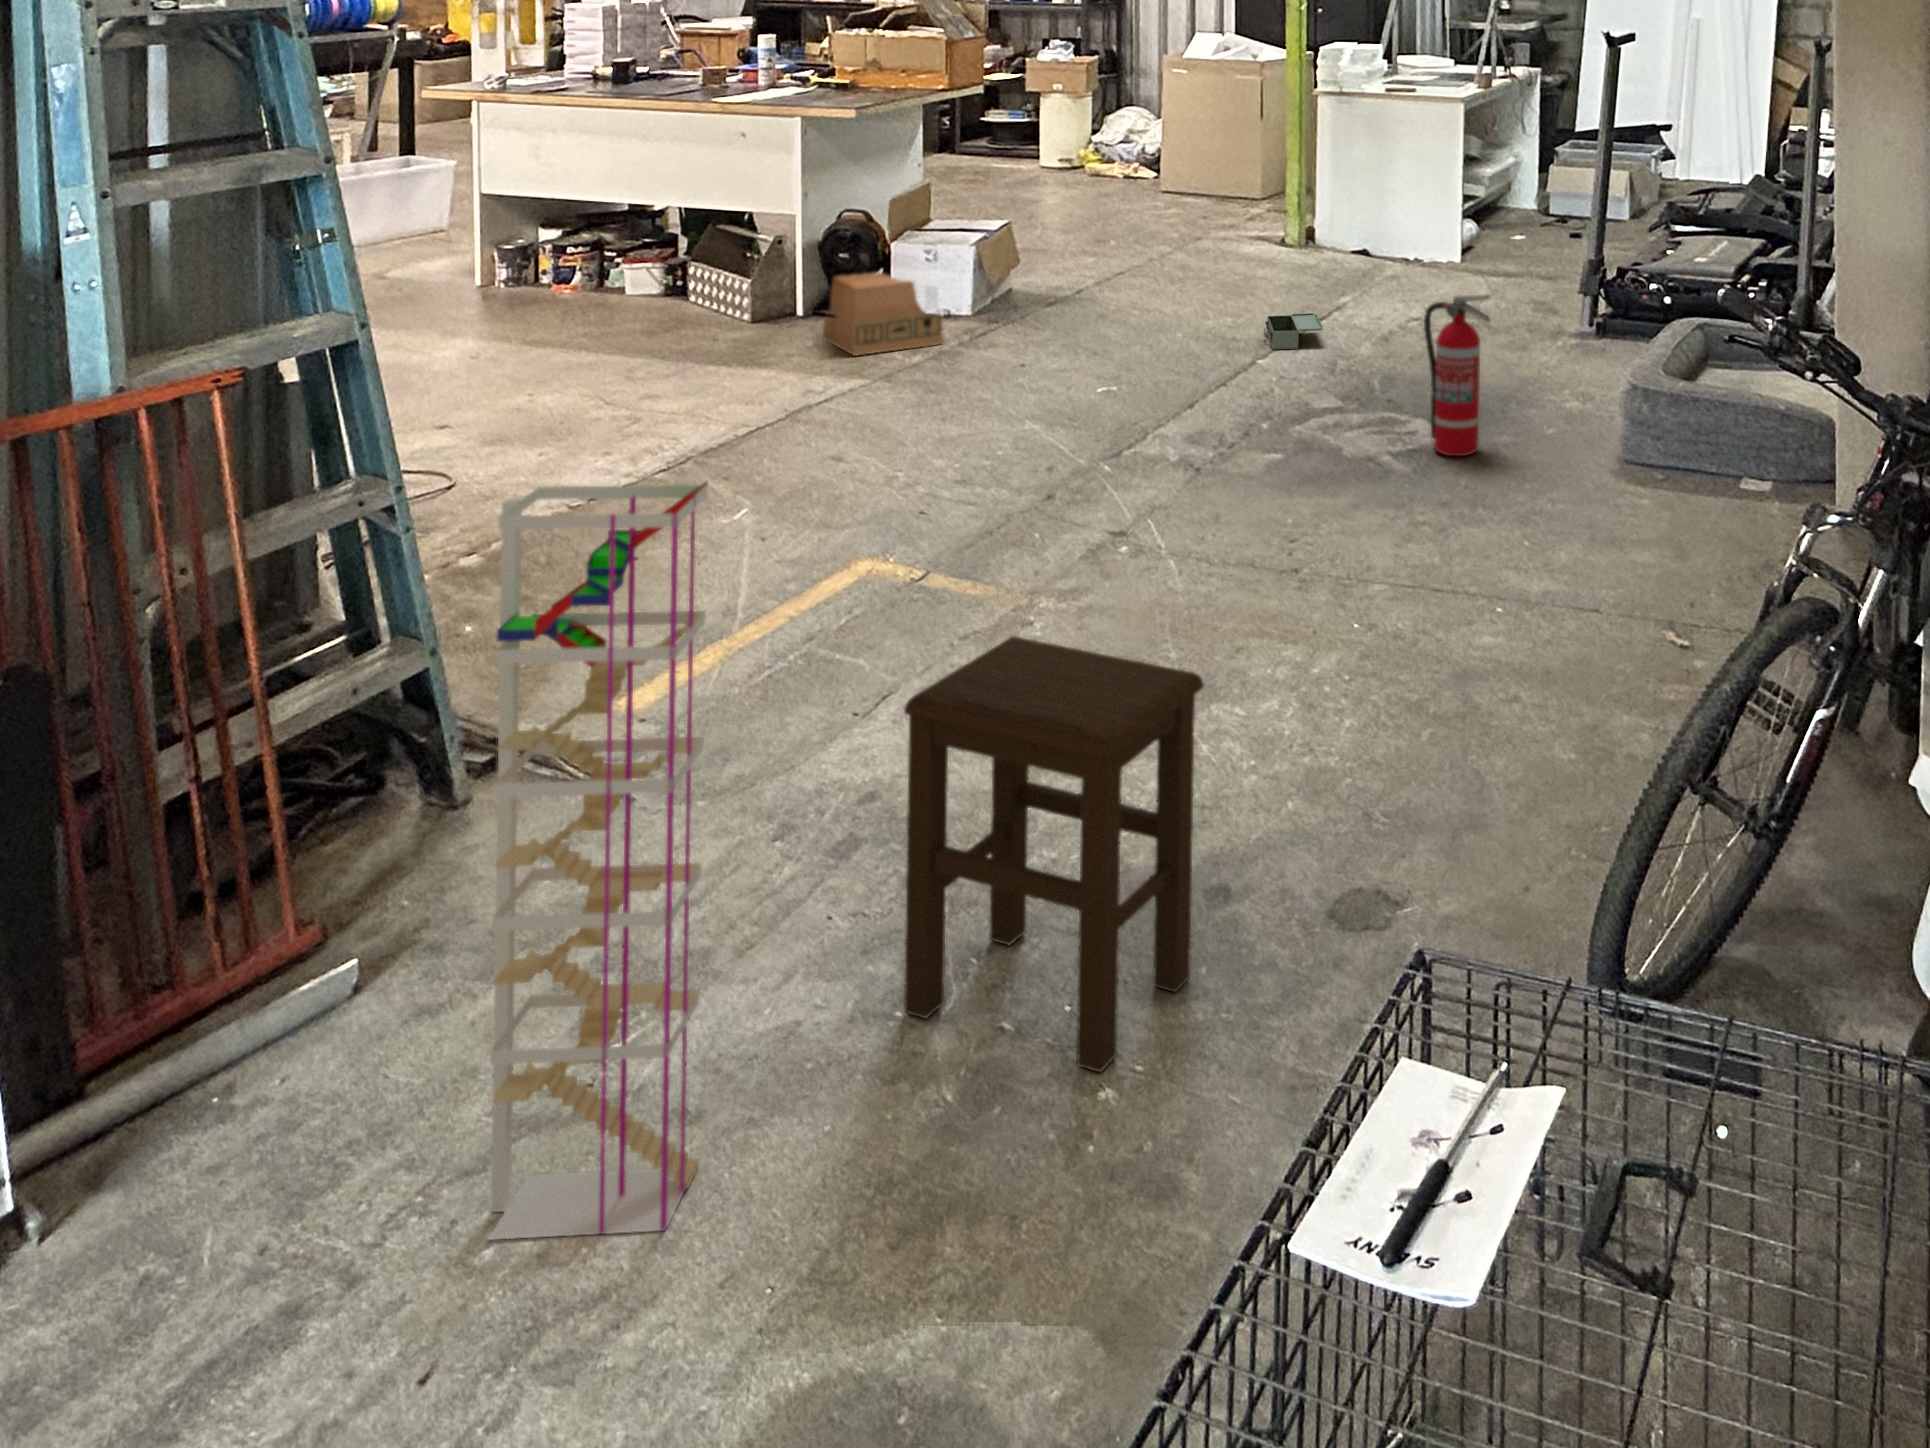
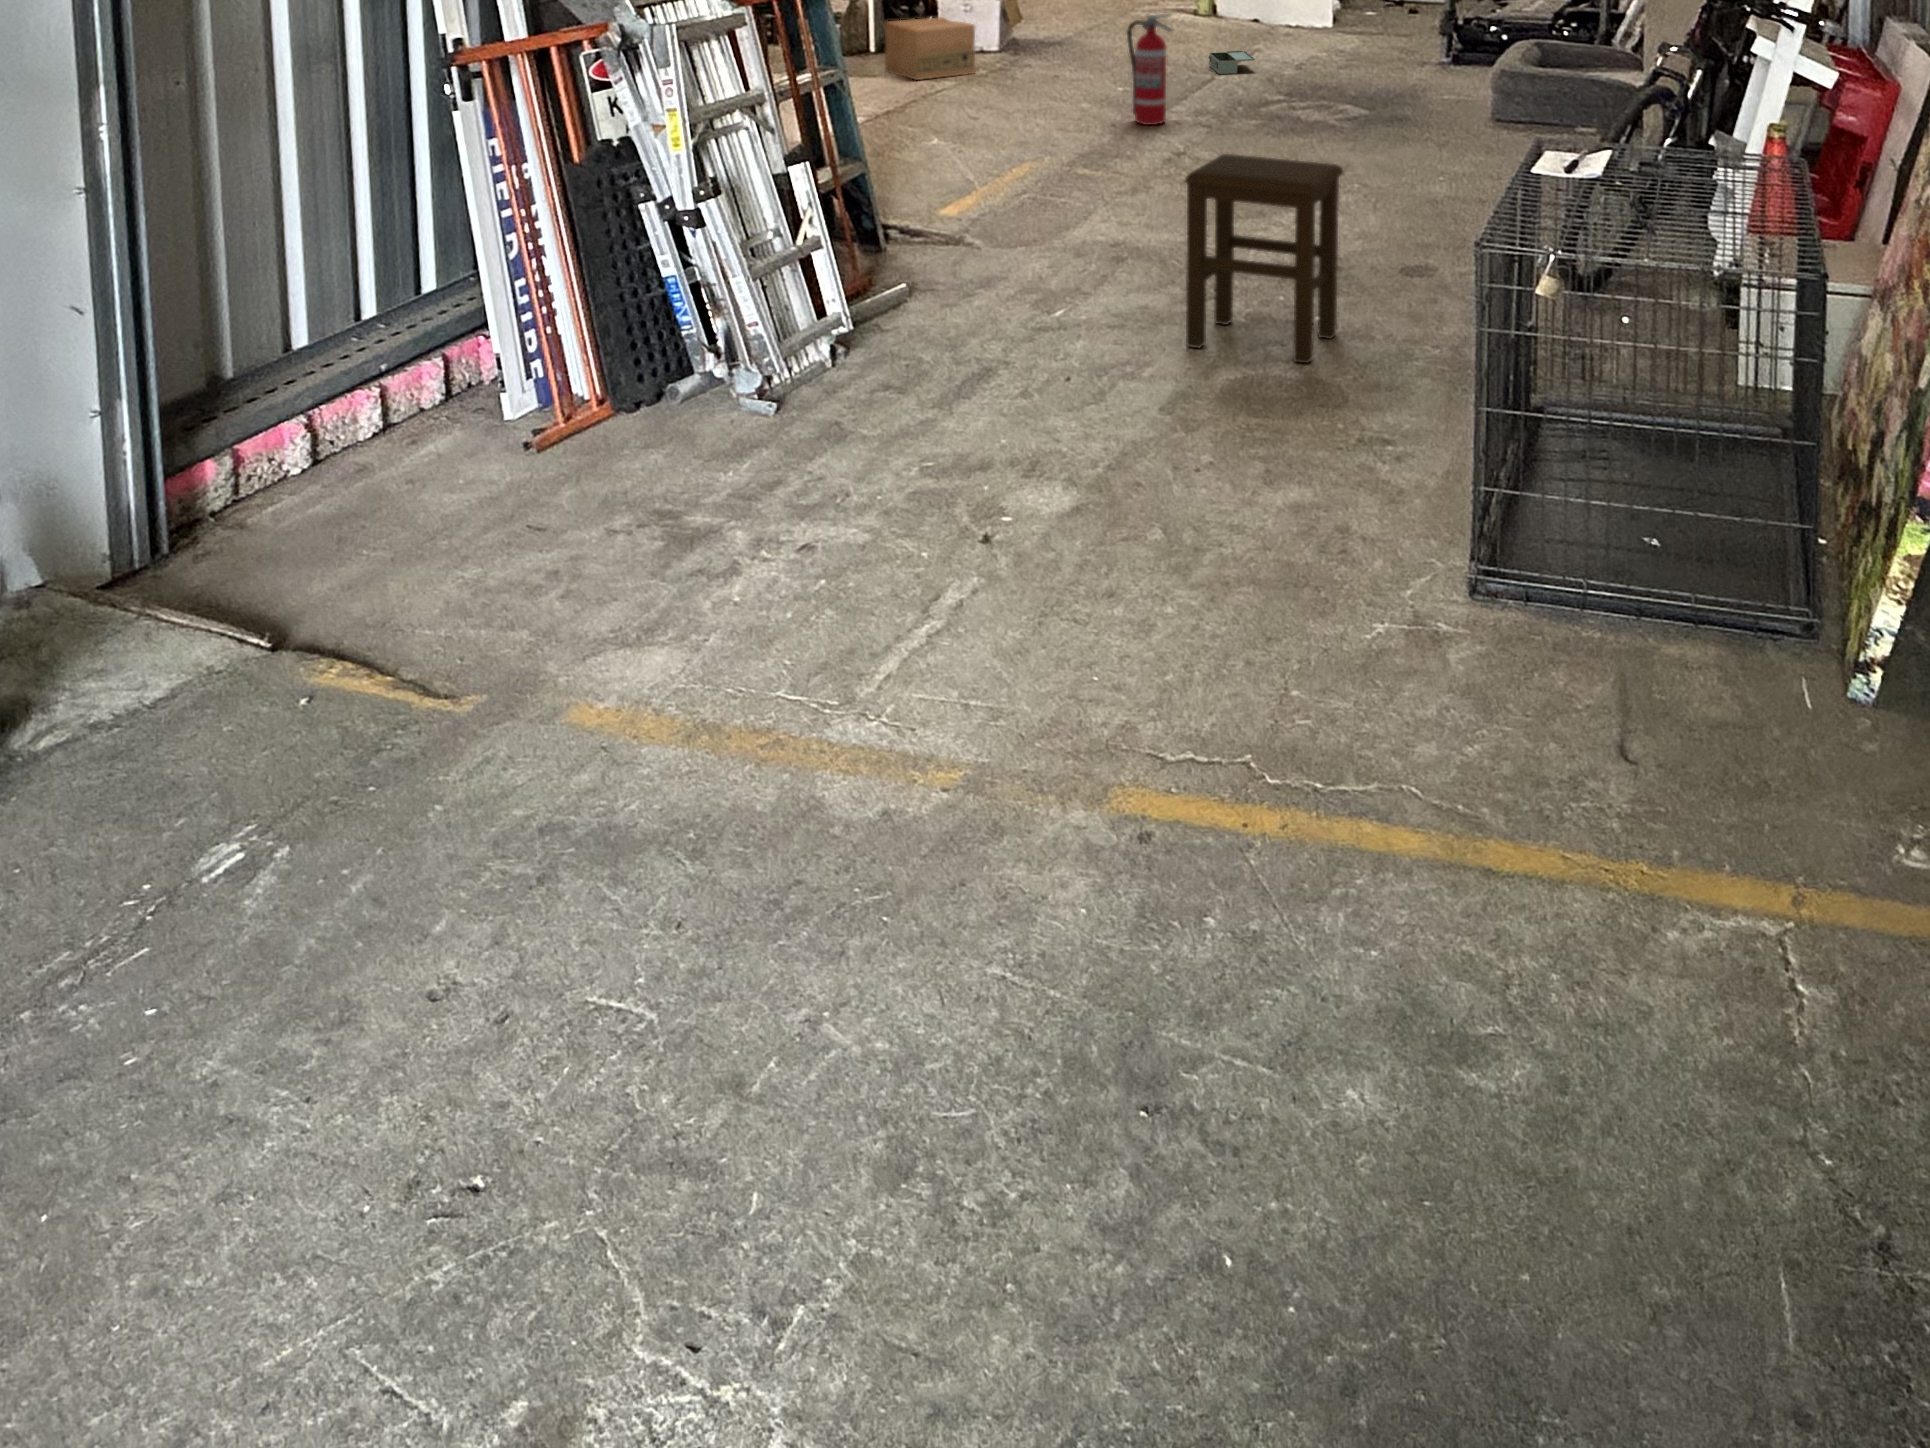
fire extinguisher: present [1424,295,1490,456] -> present [1127,14,1172,125]
shelving unit: present [489,482,708,1240] -> none [1021,34,1118,414]

